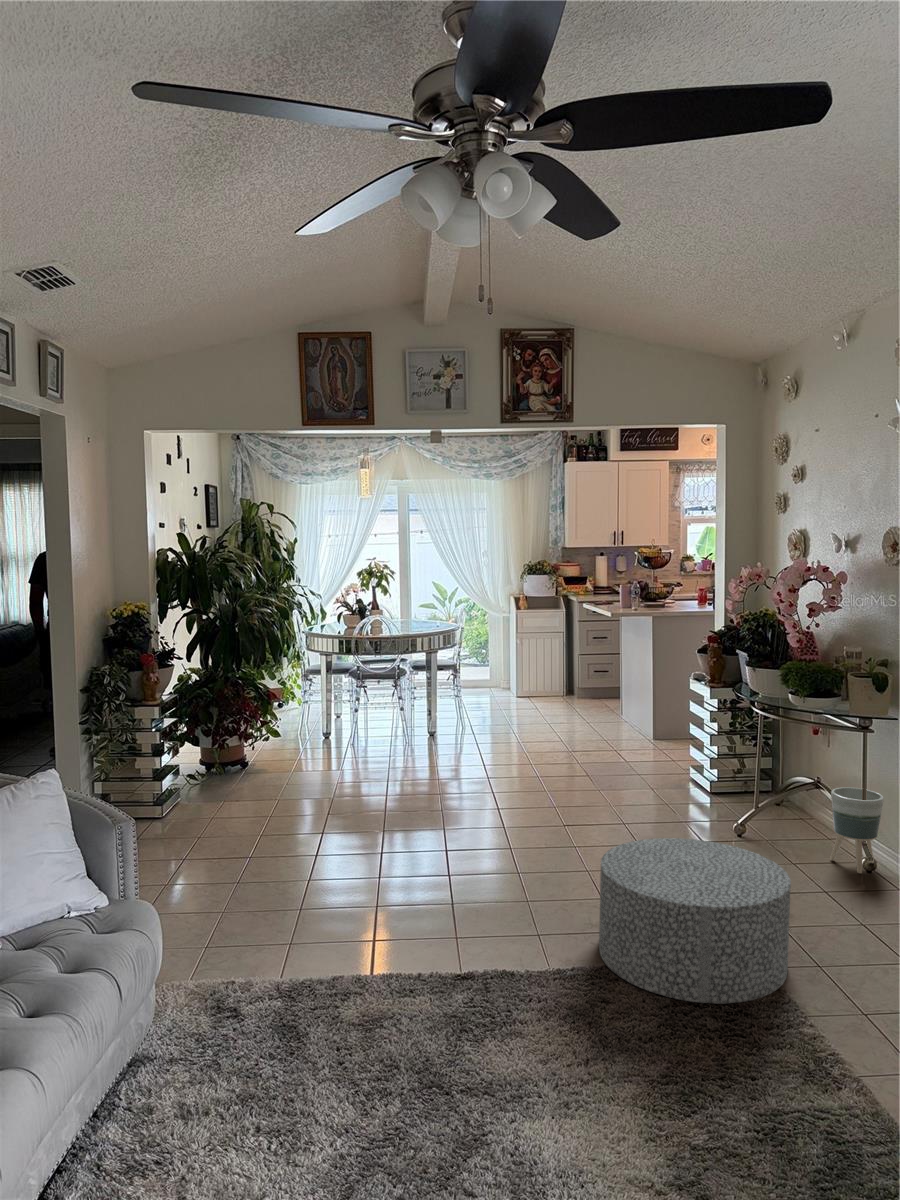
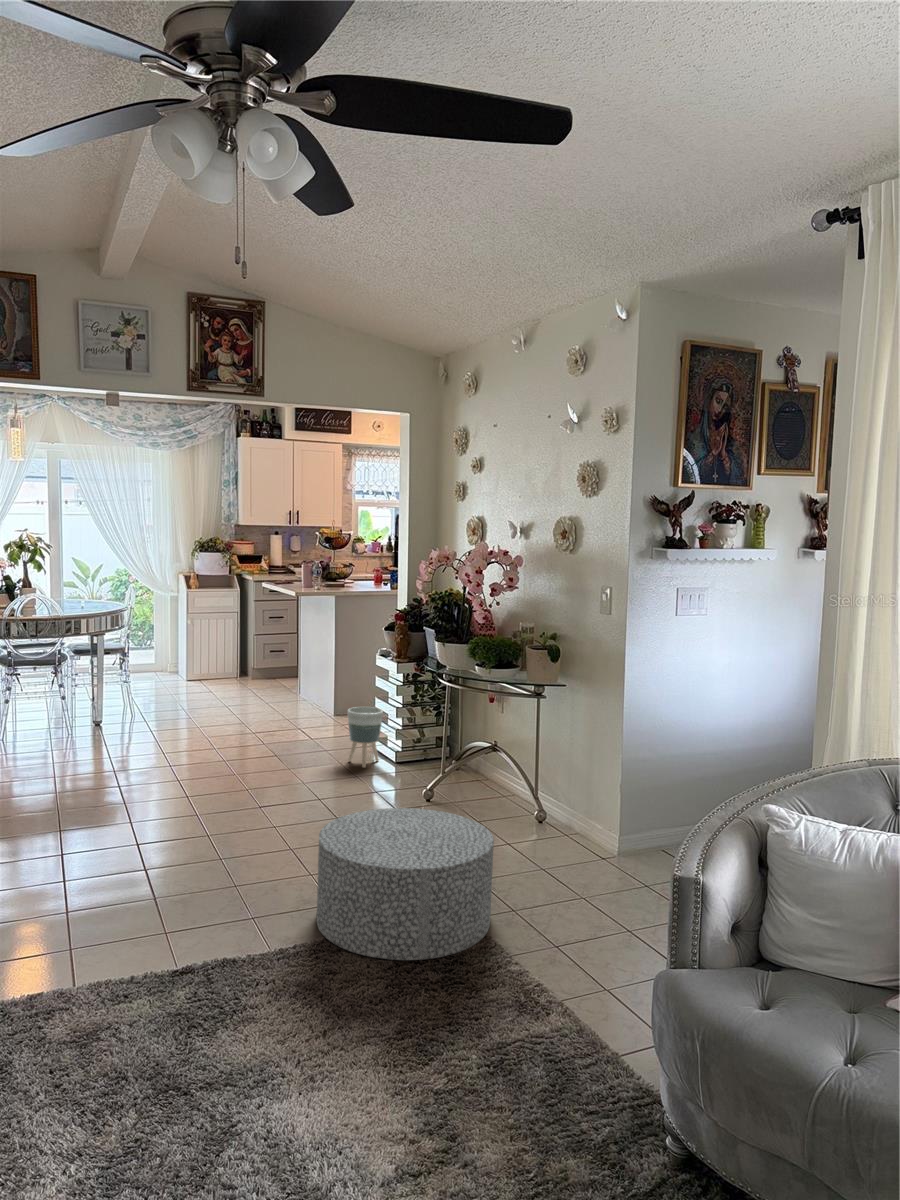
planter: present [830,787,884,873] -> present [348,707,383,768]

